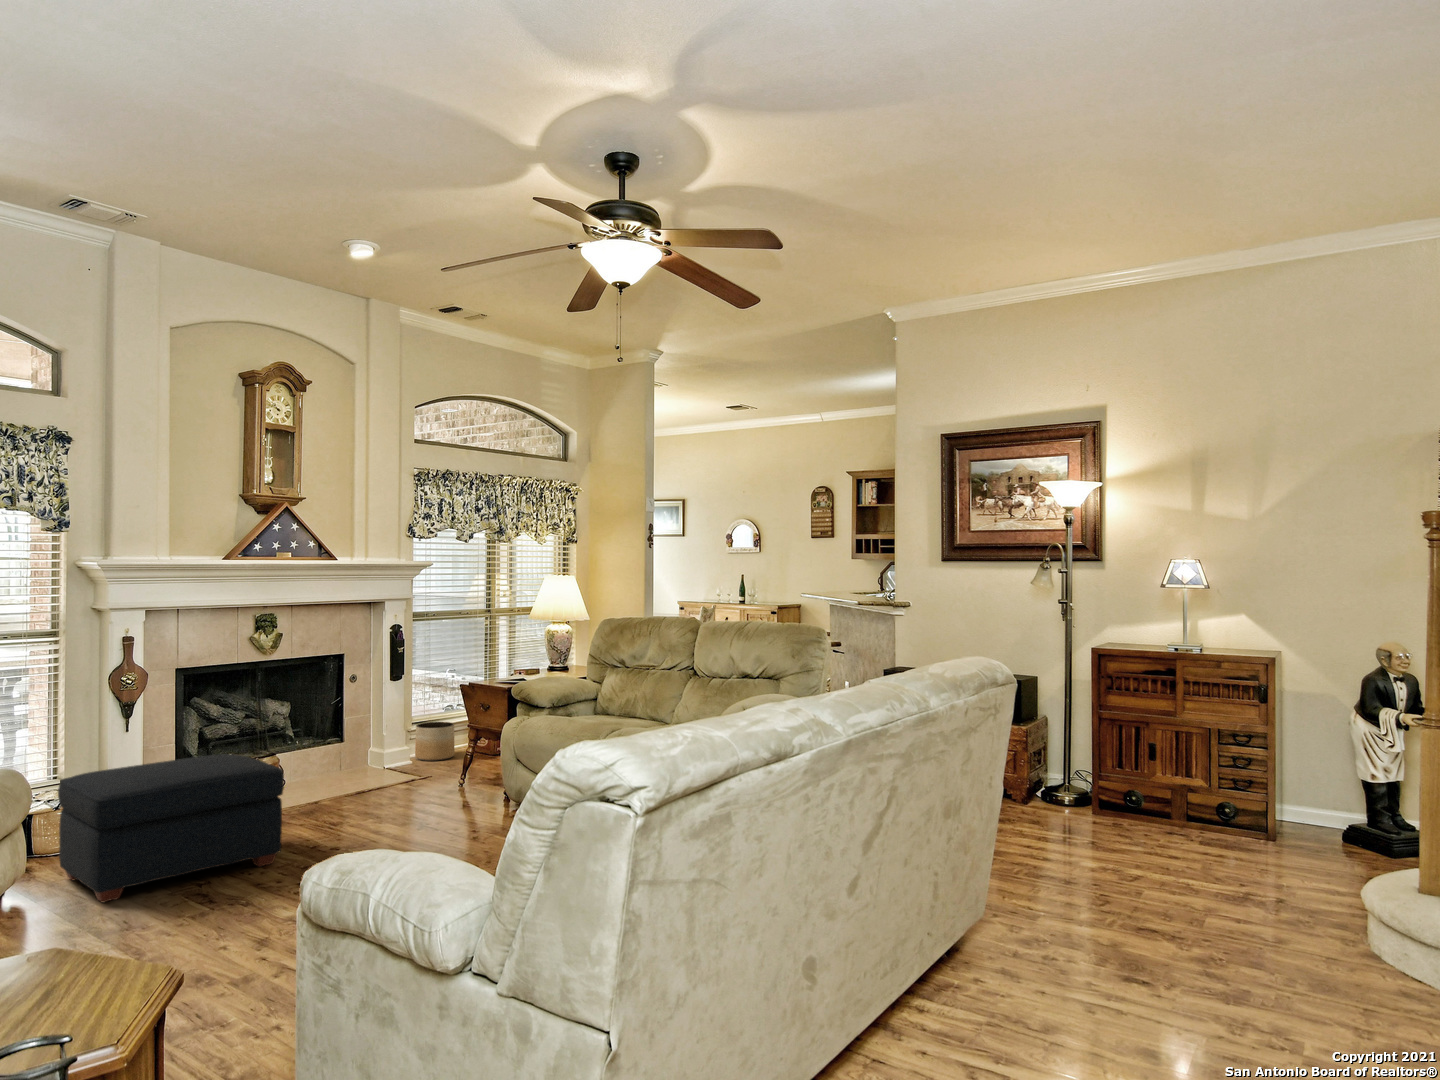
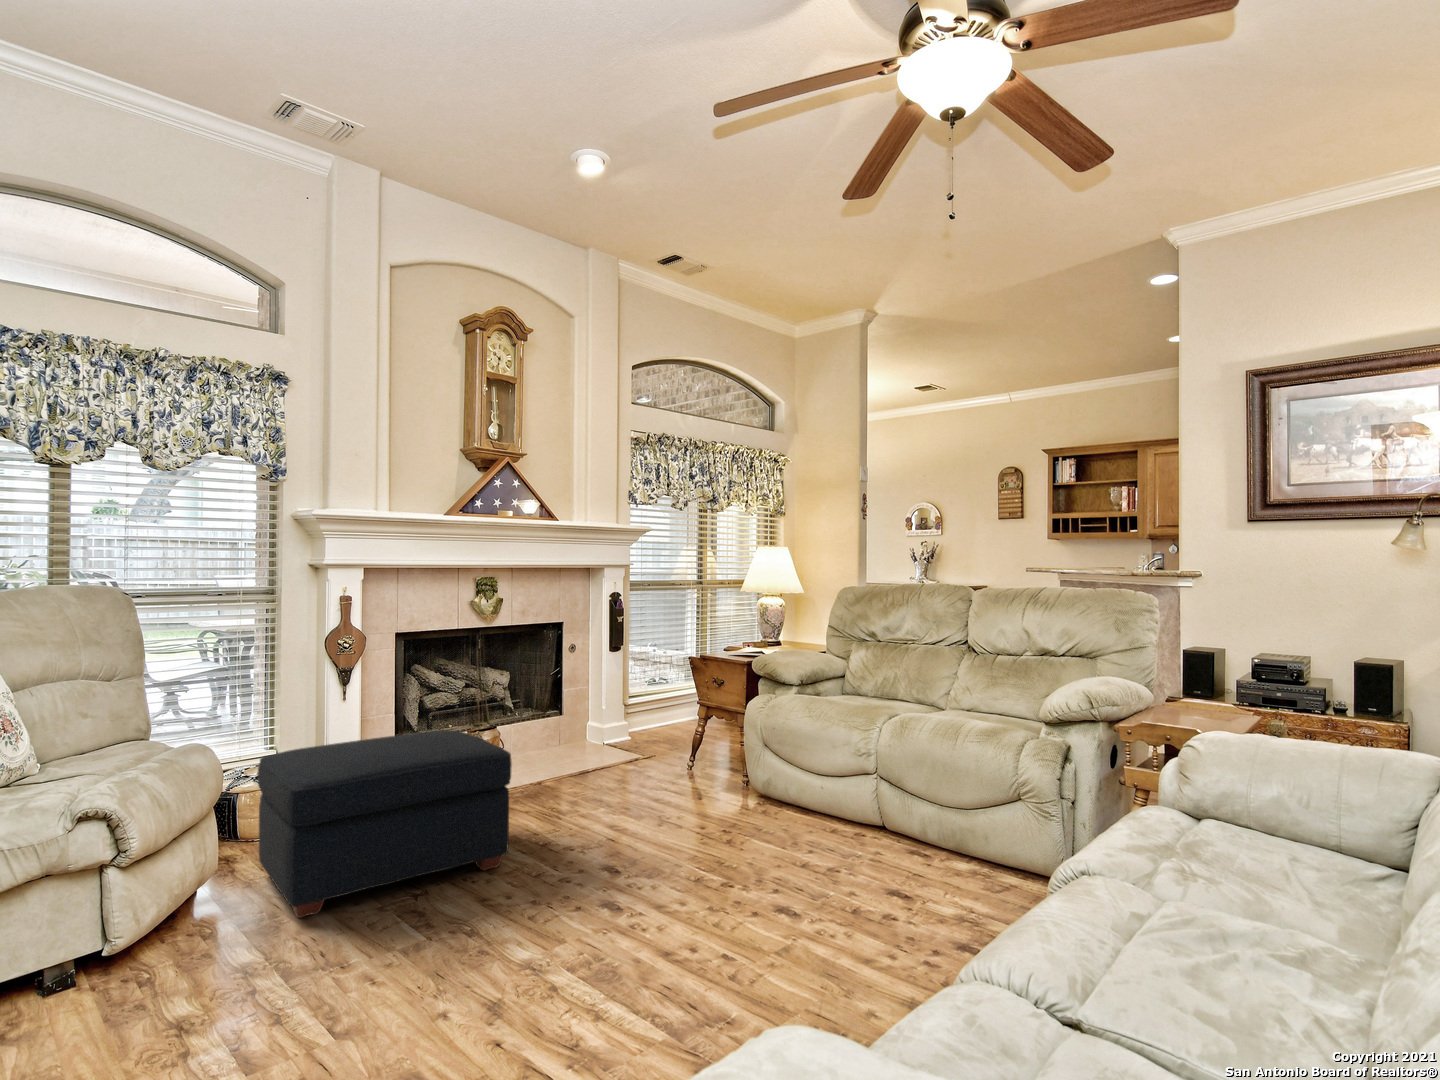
planter: present [415,722,454,761] -> none [633,695,672,736]

